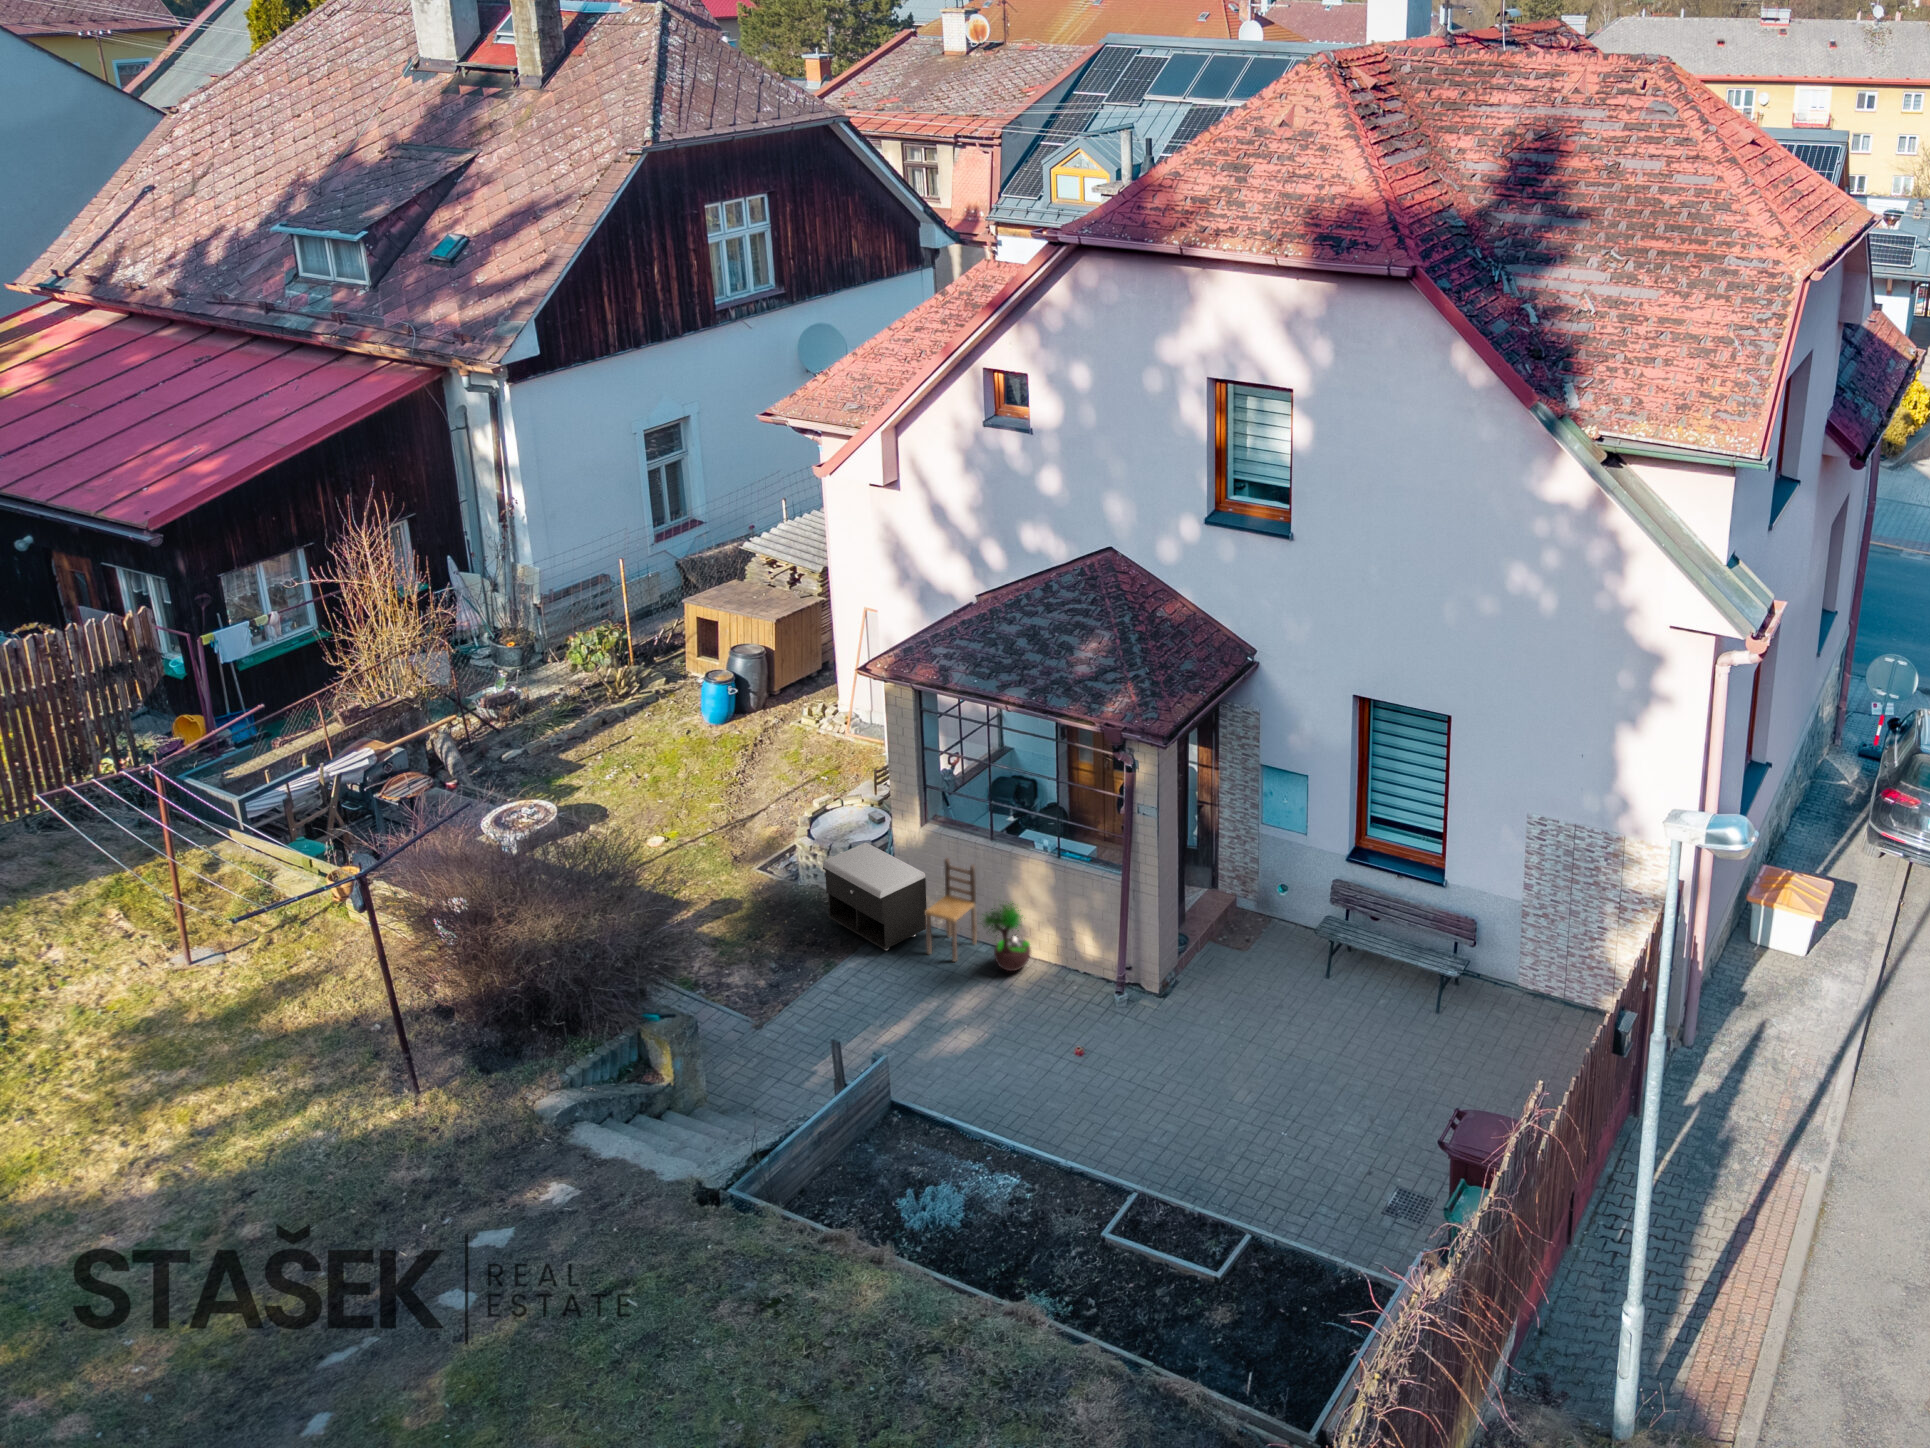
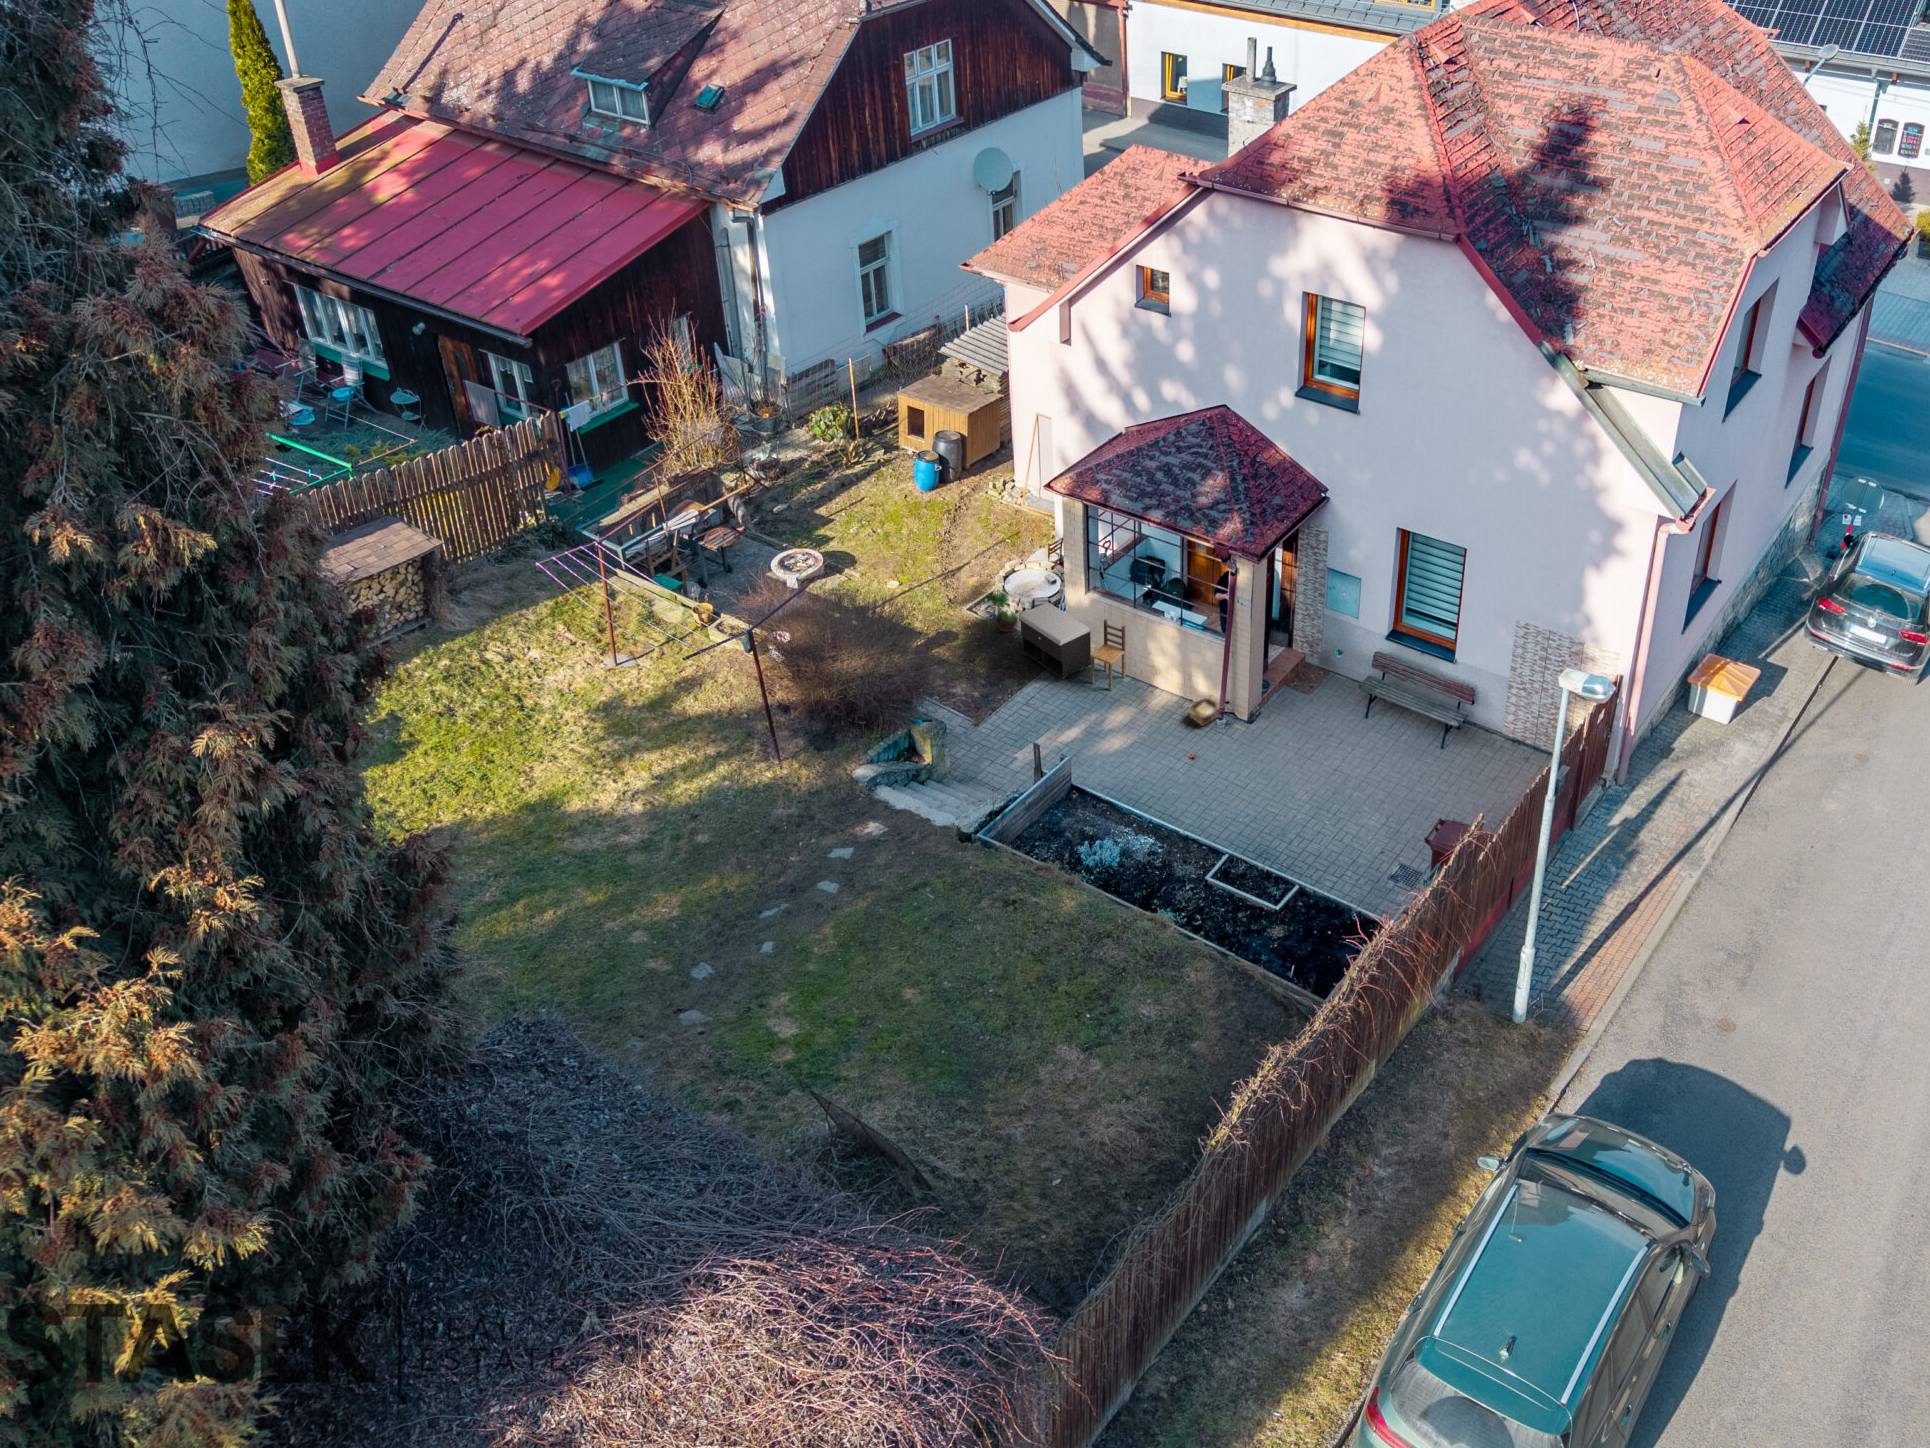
potted tree: present [982,901,1031,971] -> present [985,589,1018,632]
woven basket: none [1068,958,1112,1004] -> present [1189,698,1219,726]

